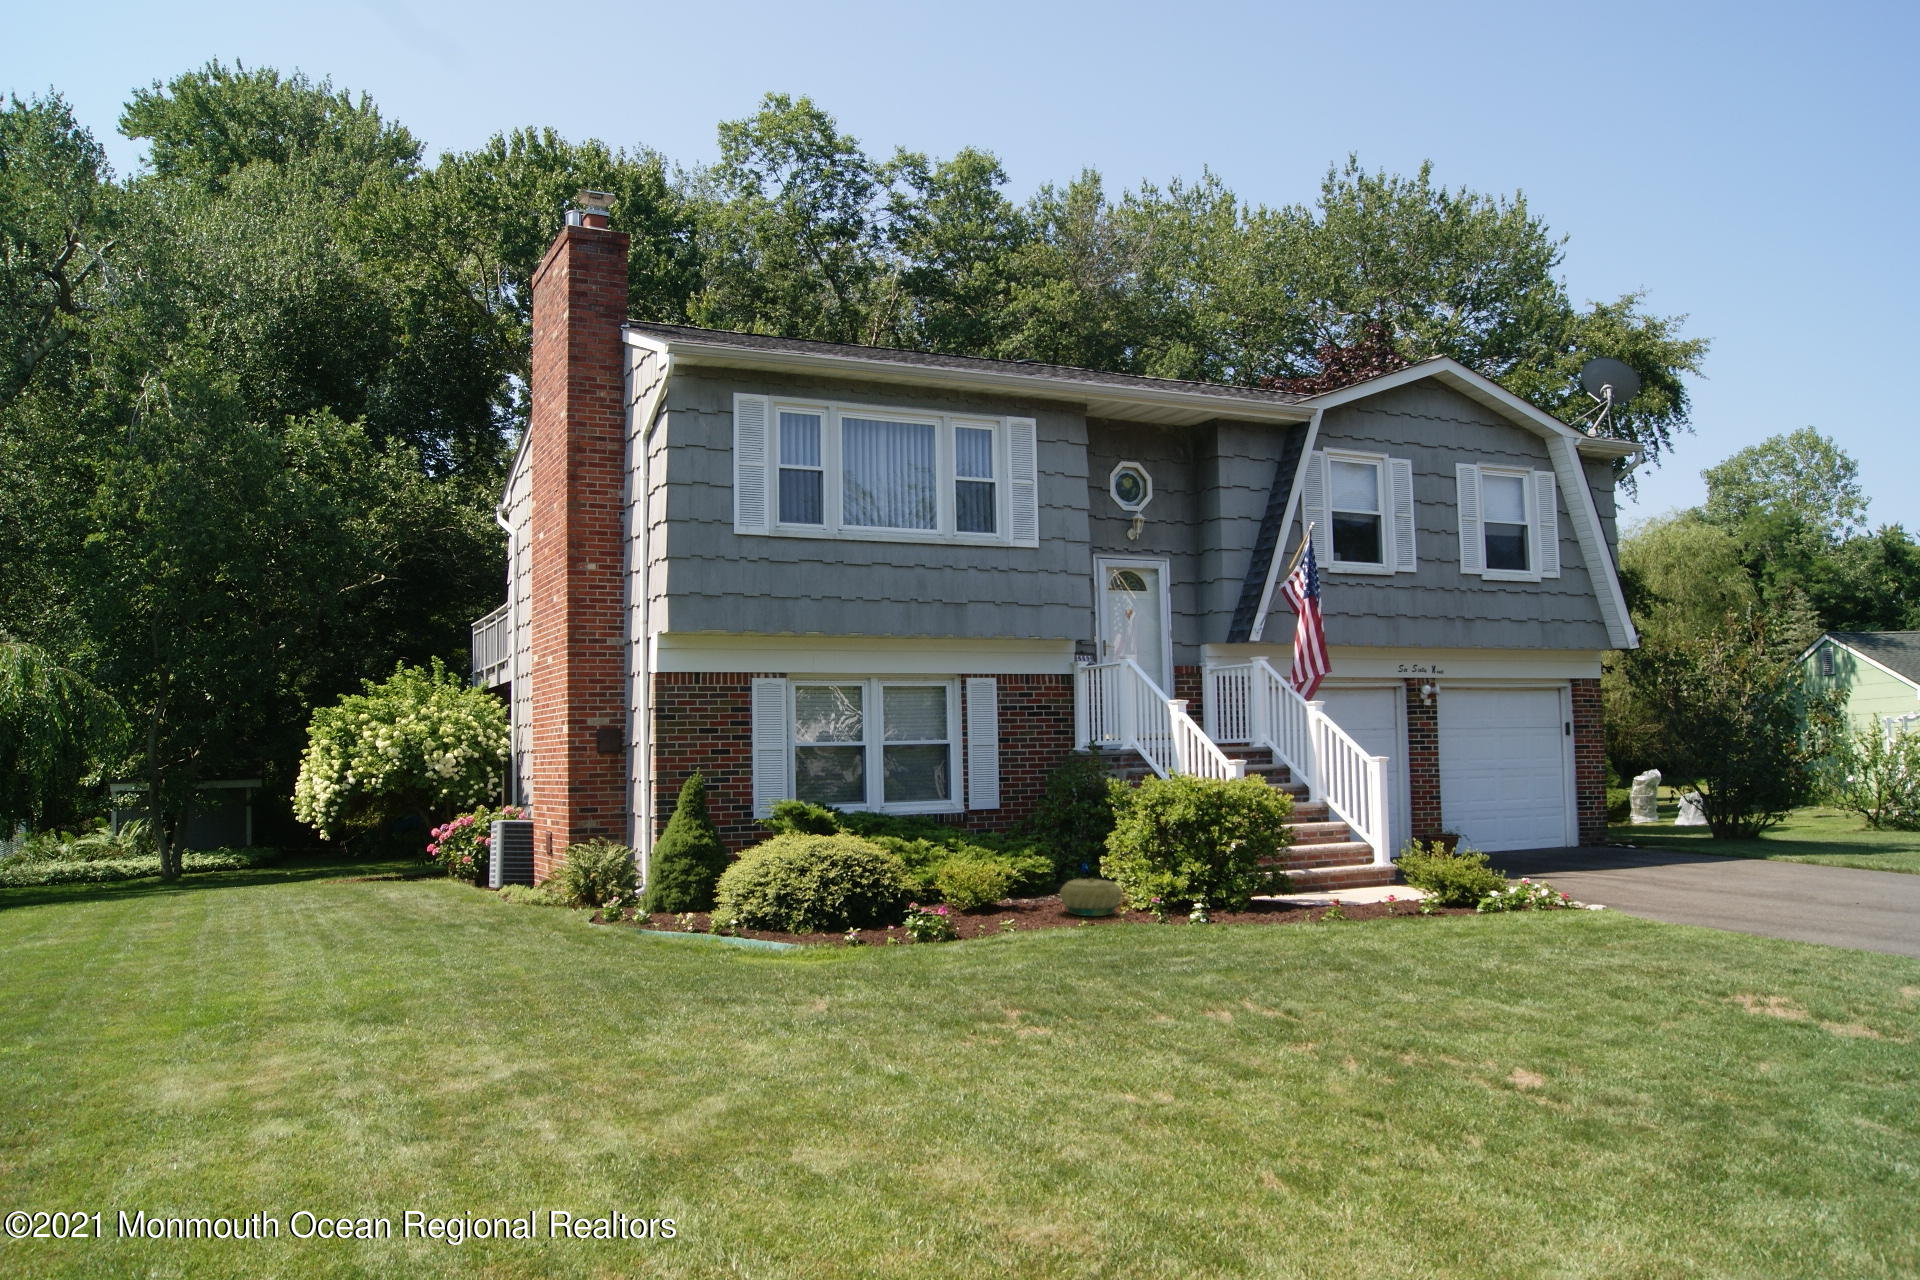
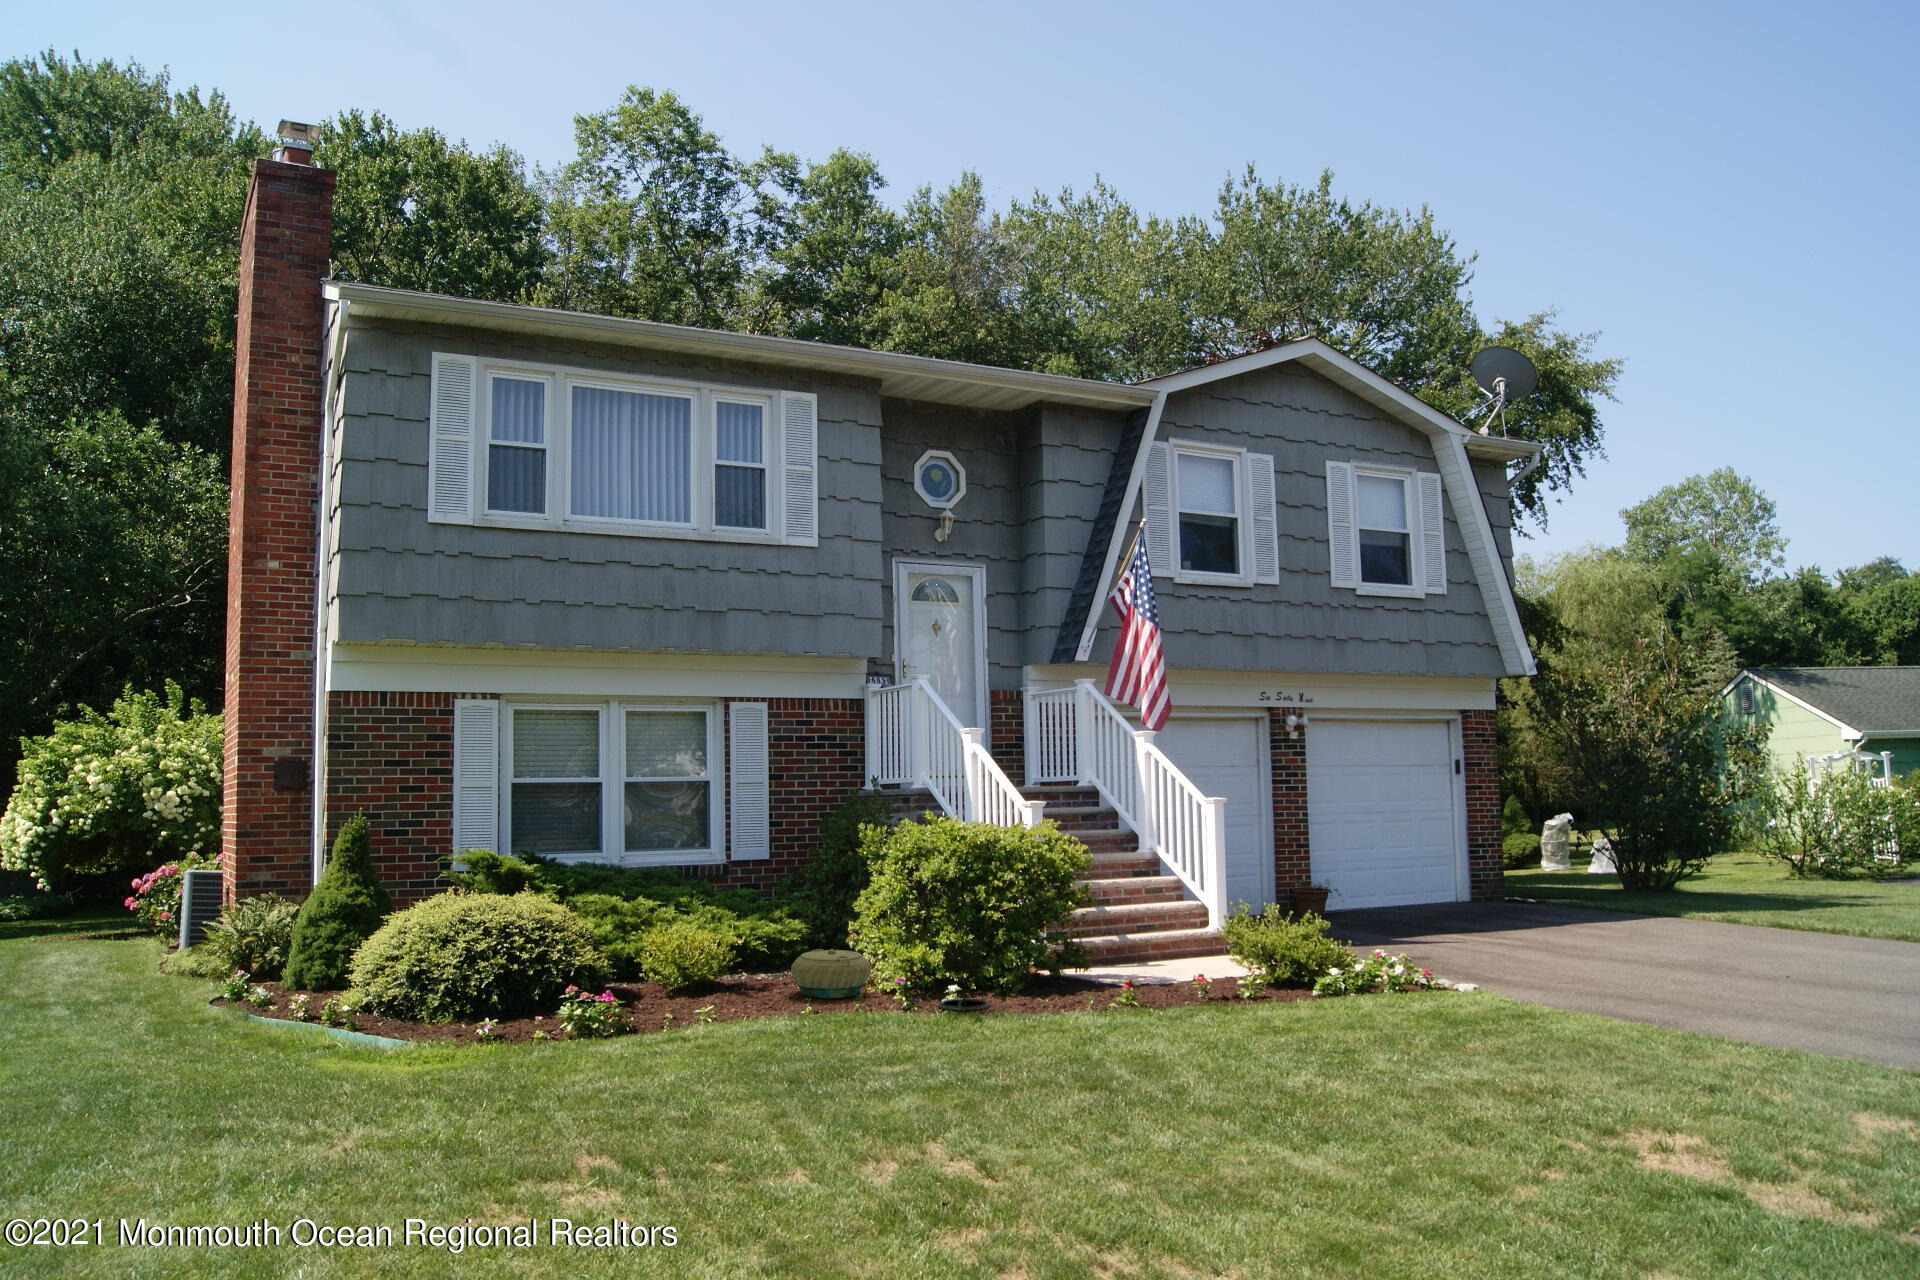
potted tree: present [1606,800,1634,842] -> present [938,920,989,1011]

